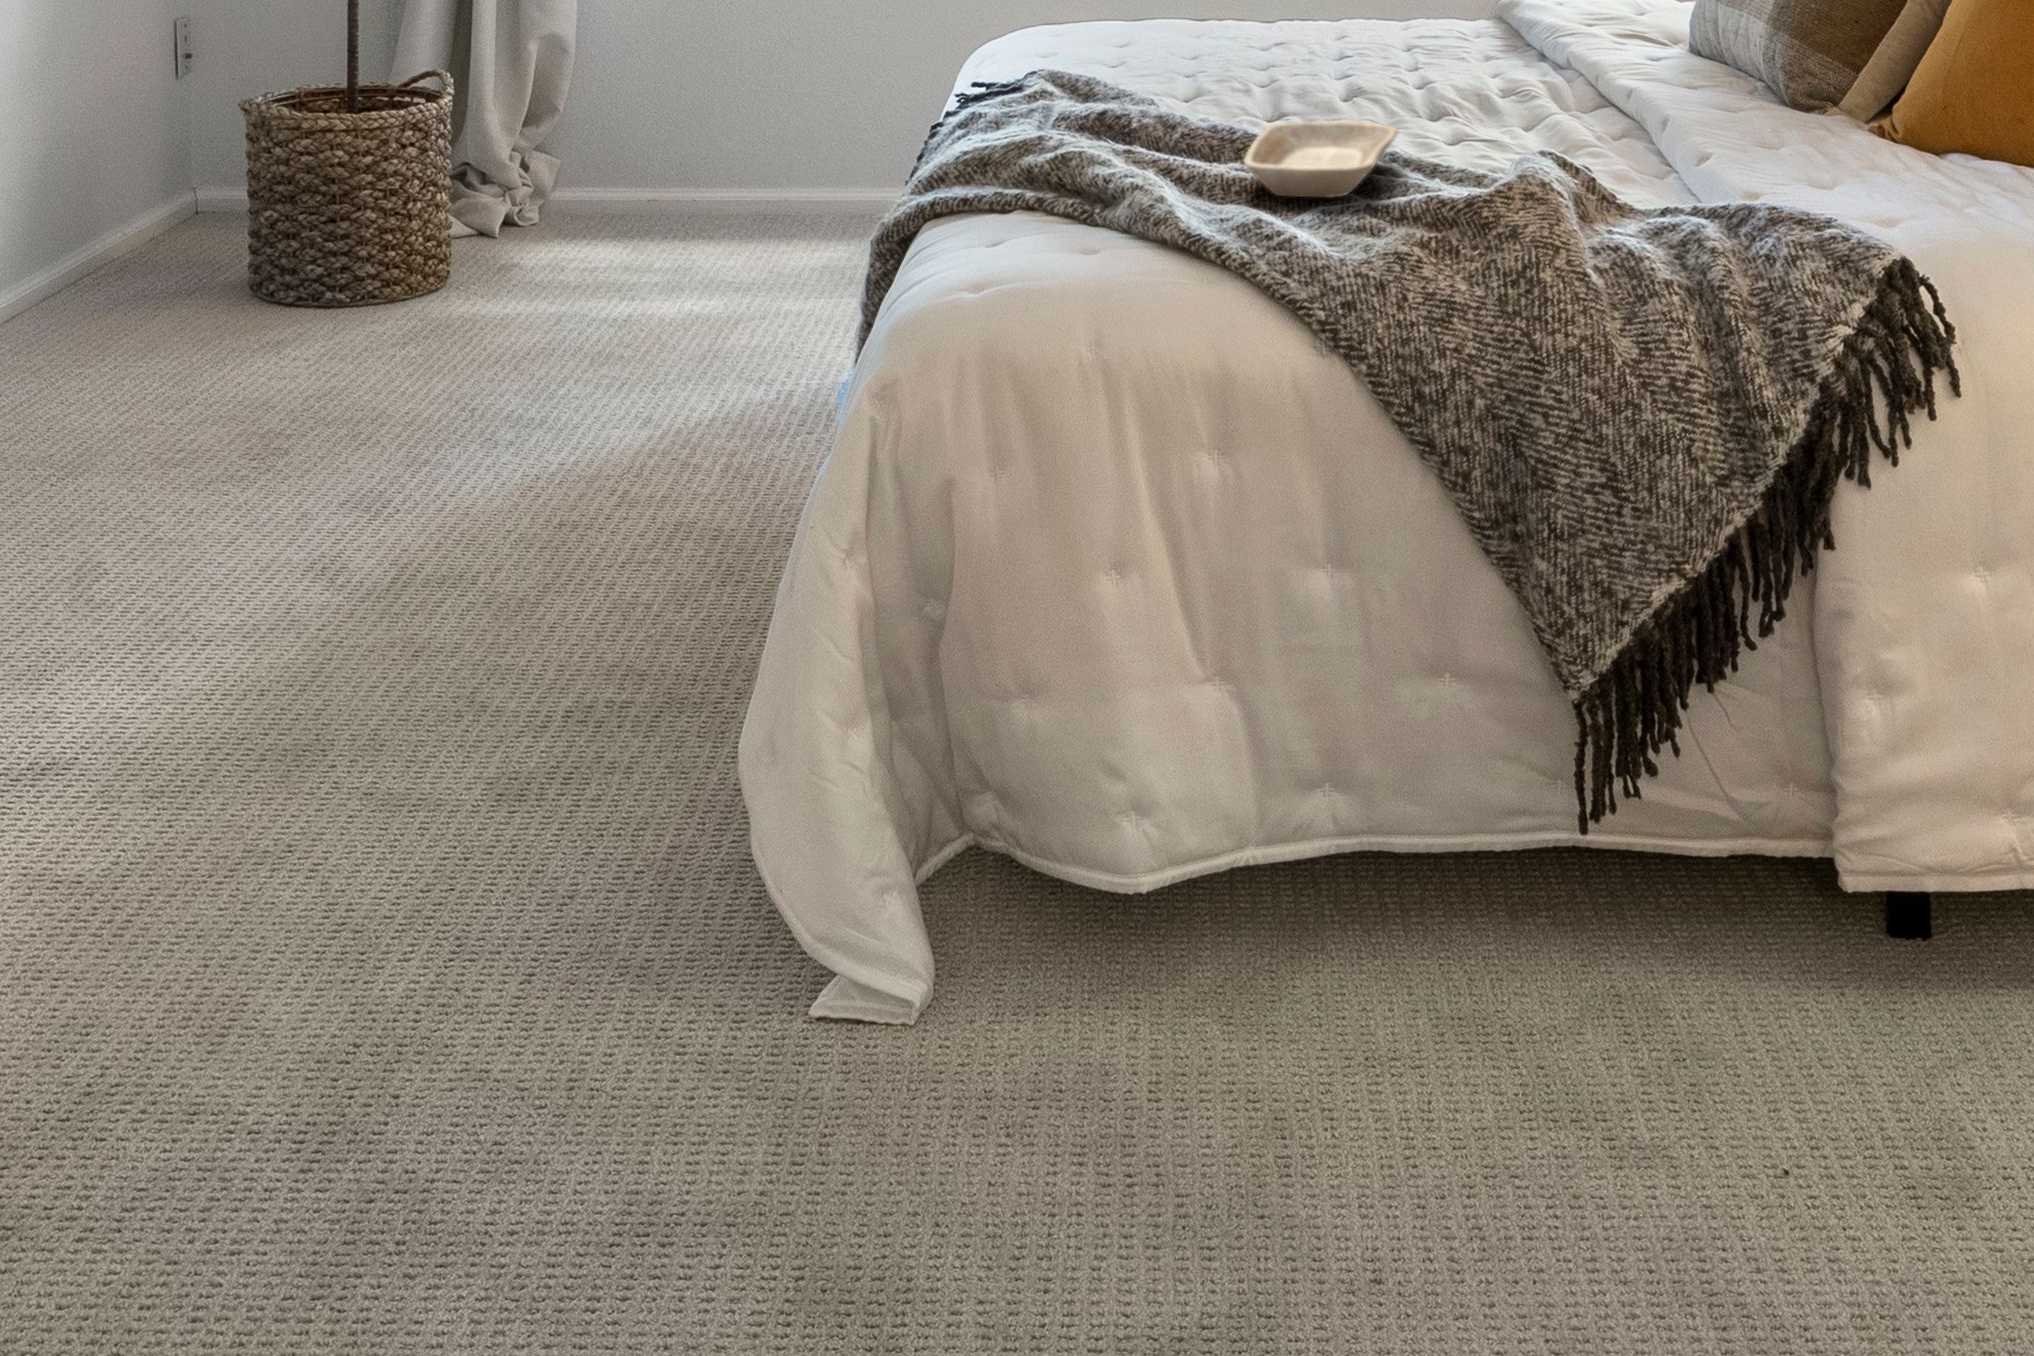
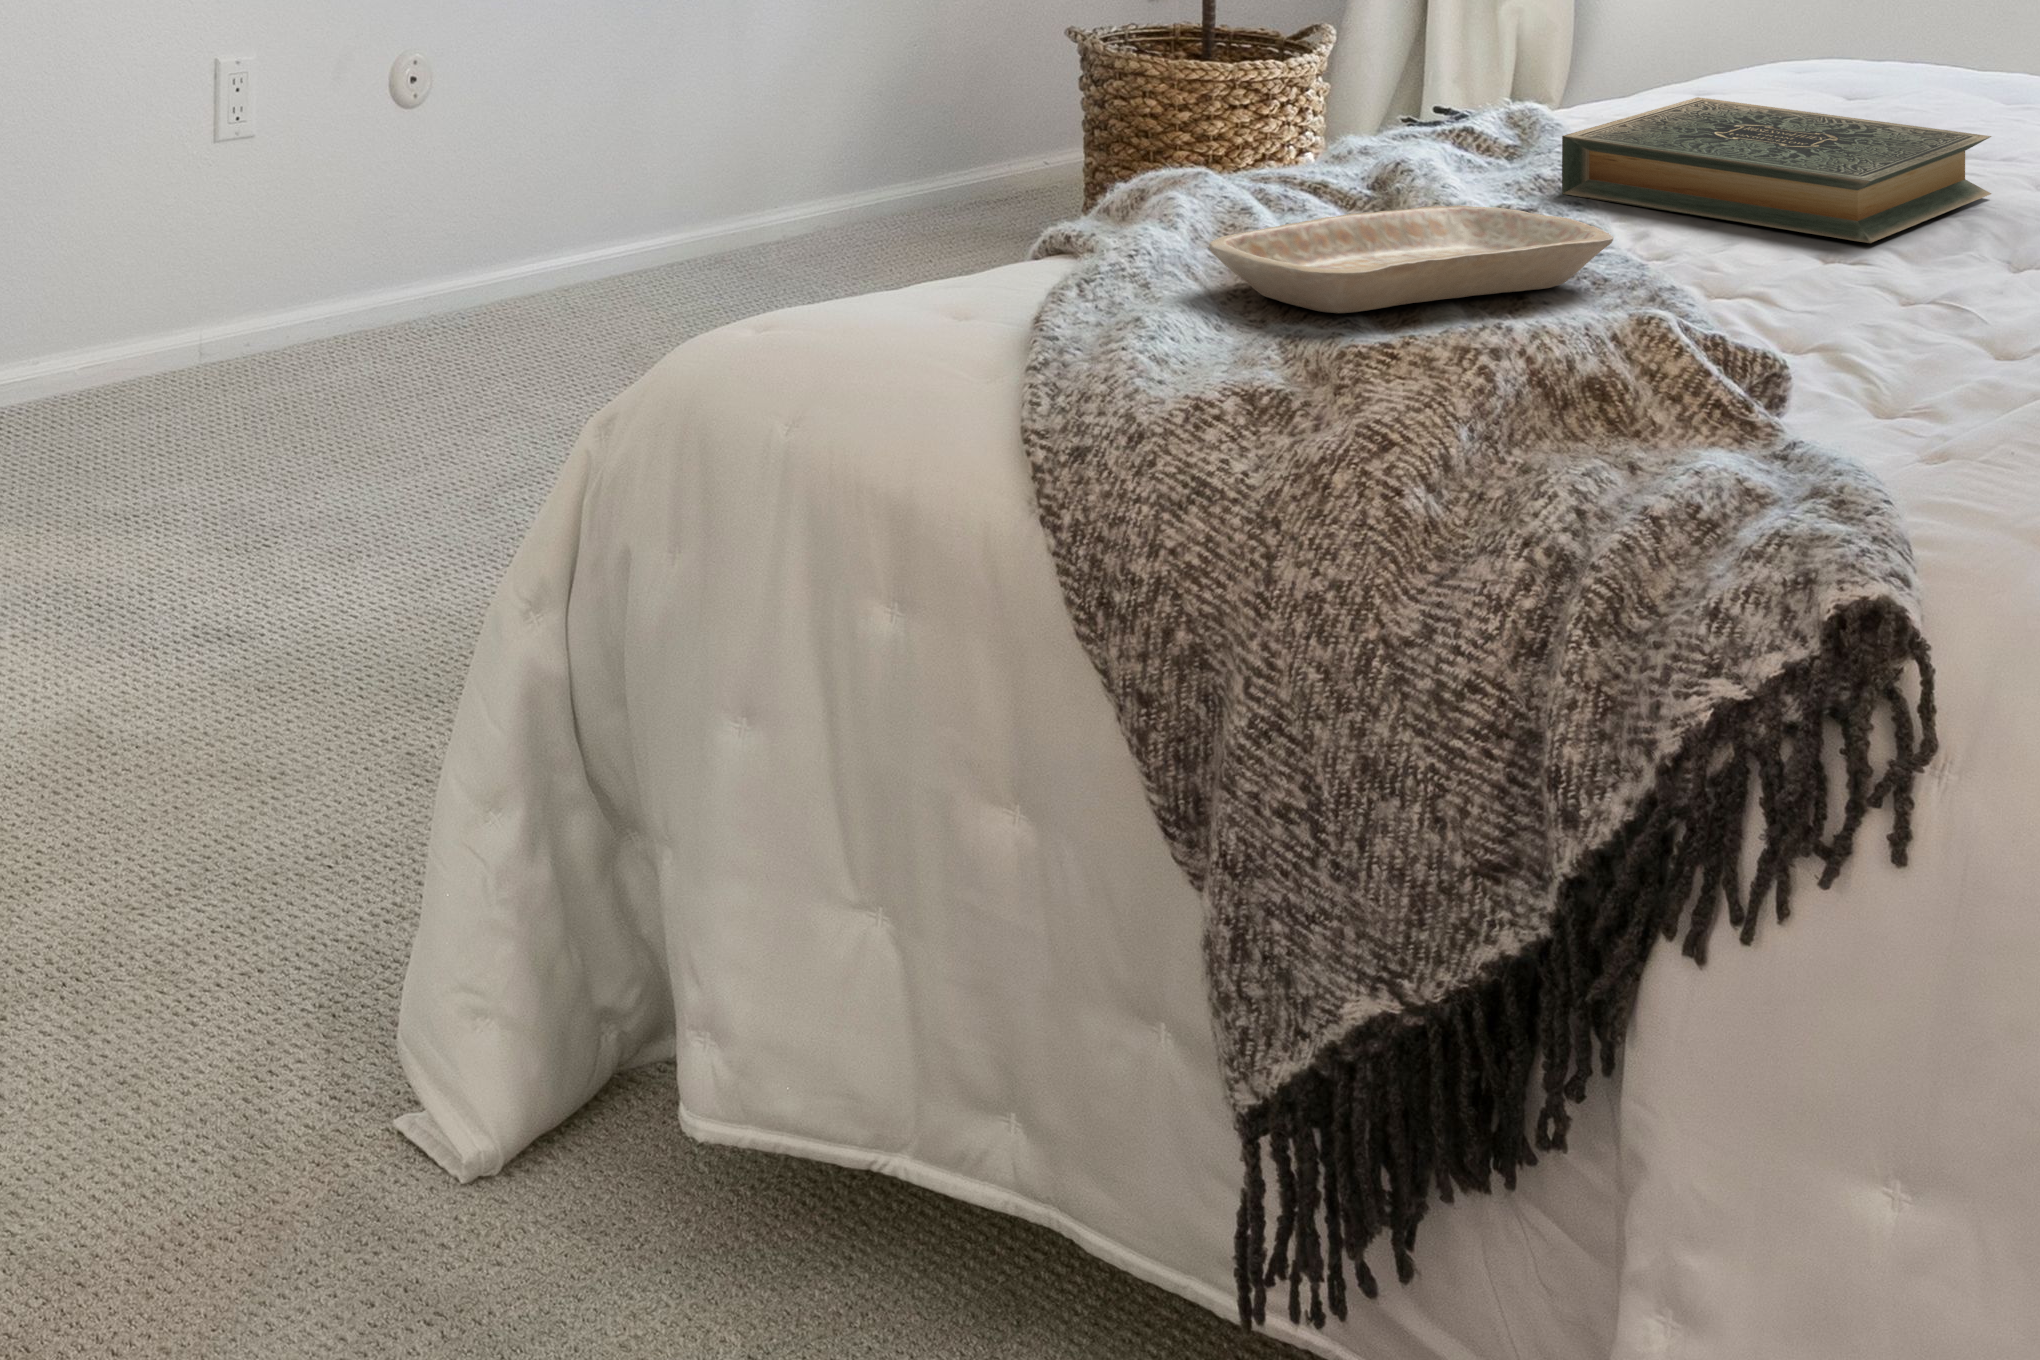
hardback book: none [1188,48,1410,119] -> present [1562,97,1991,243]

